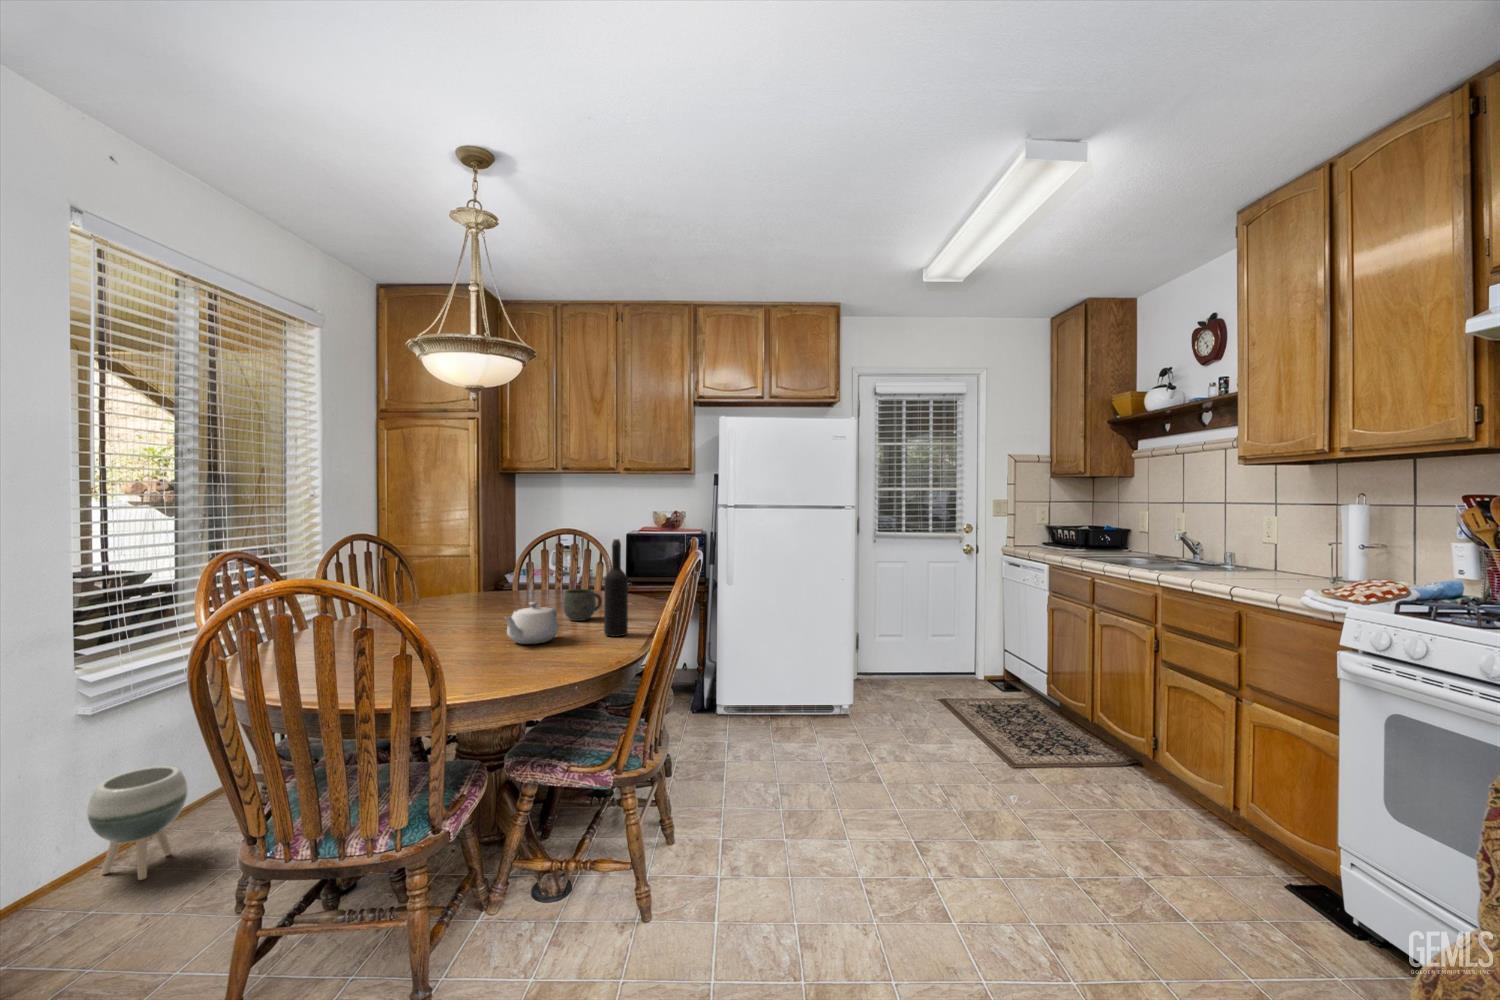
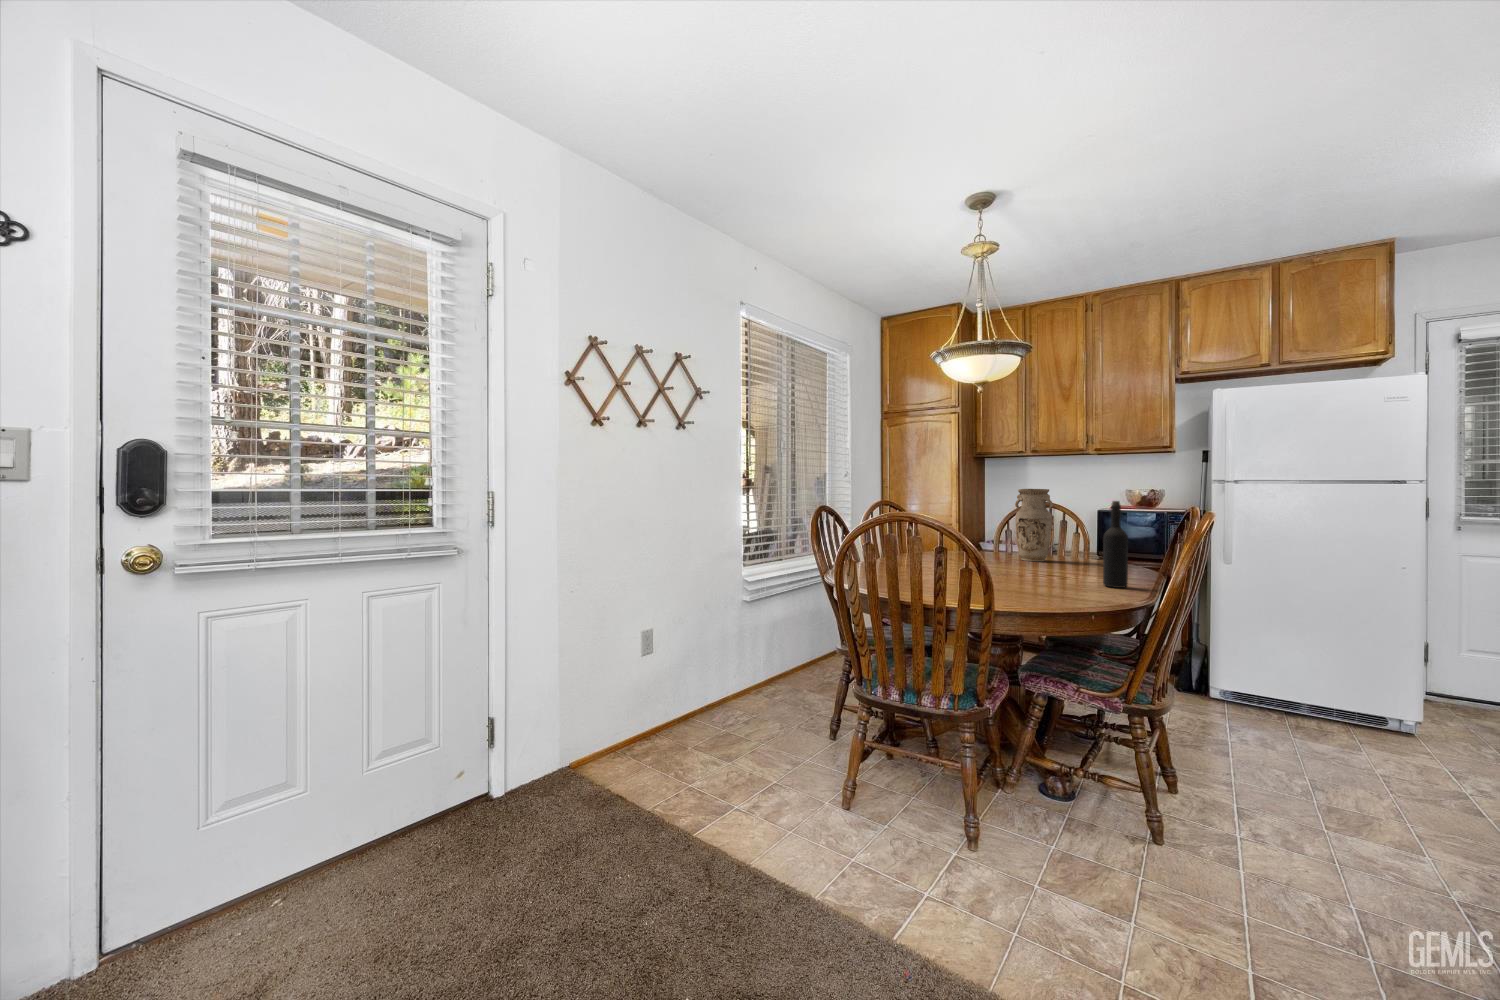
vase: none [531,516,571,602] -> present [1015,489,1053,561]
mug: present [563,589,602,621] -> none [1055,548,1092,575]
teapot: present [505,602,559,644] -> none [1015,551,1061,584]
planter: present [87,766,188,880] -> none [753,639,797,704]

